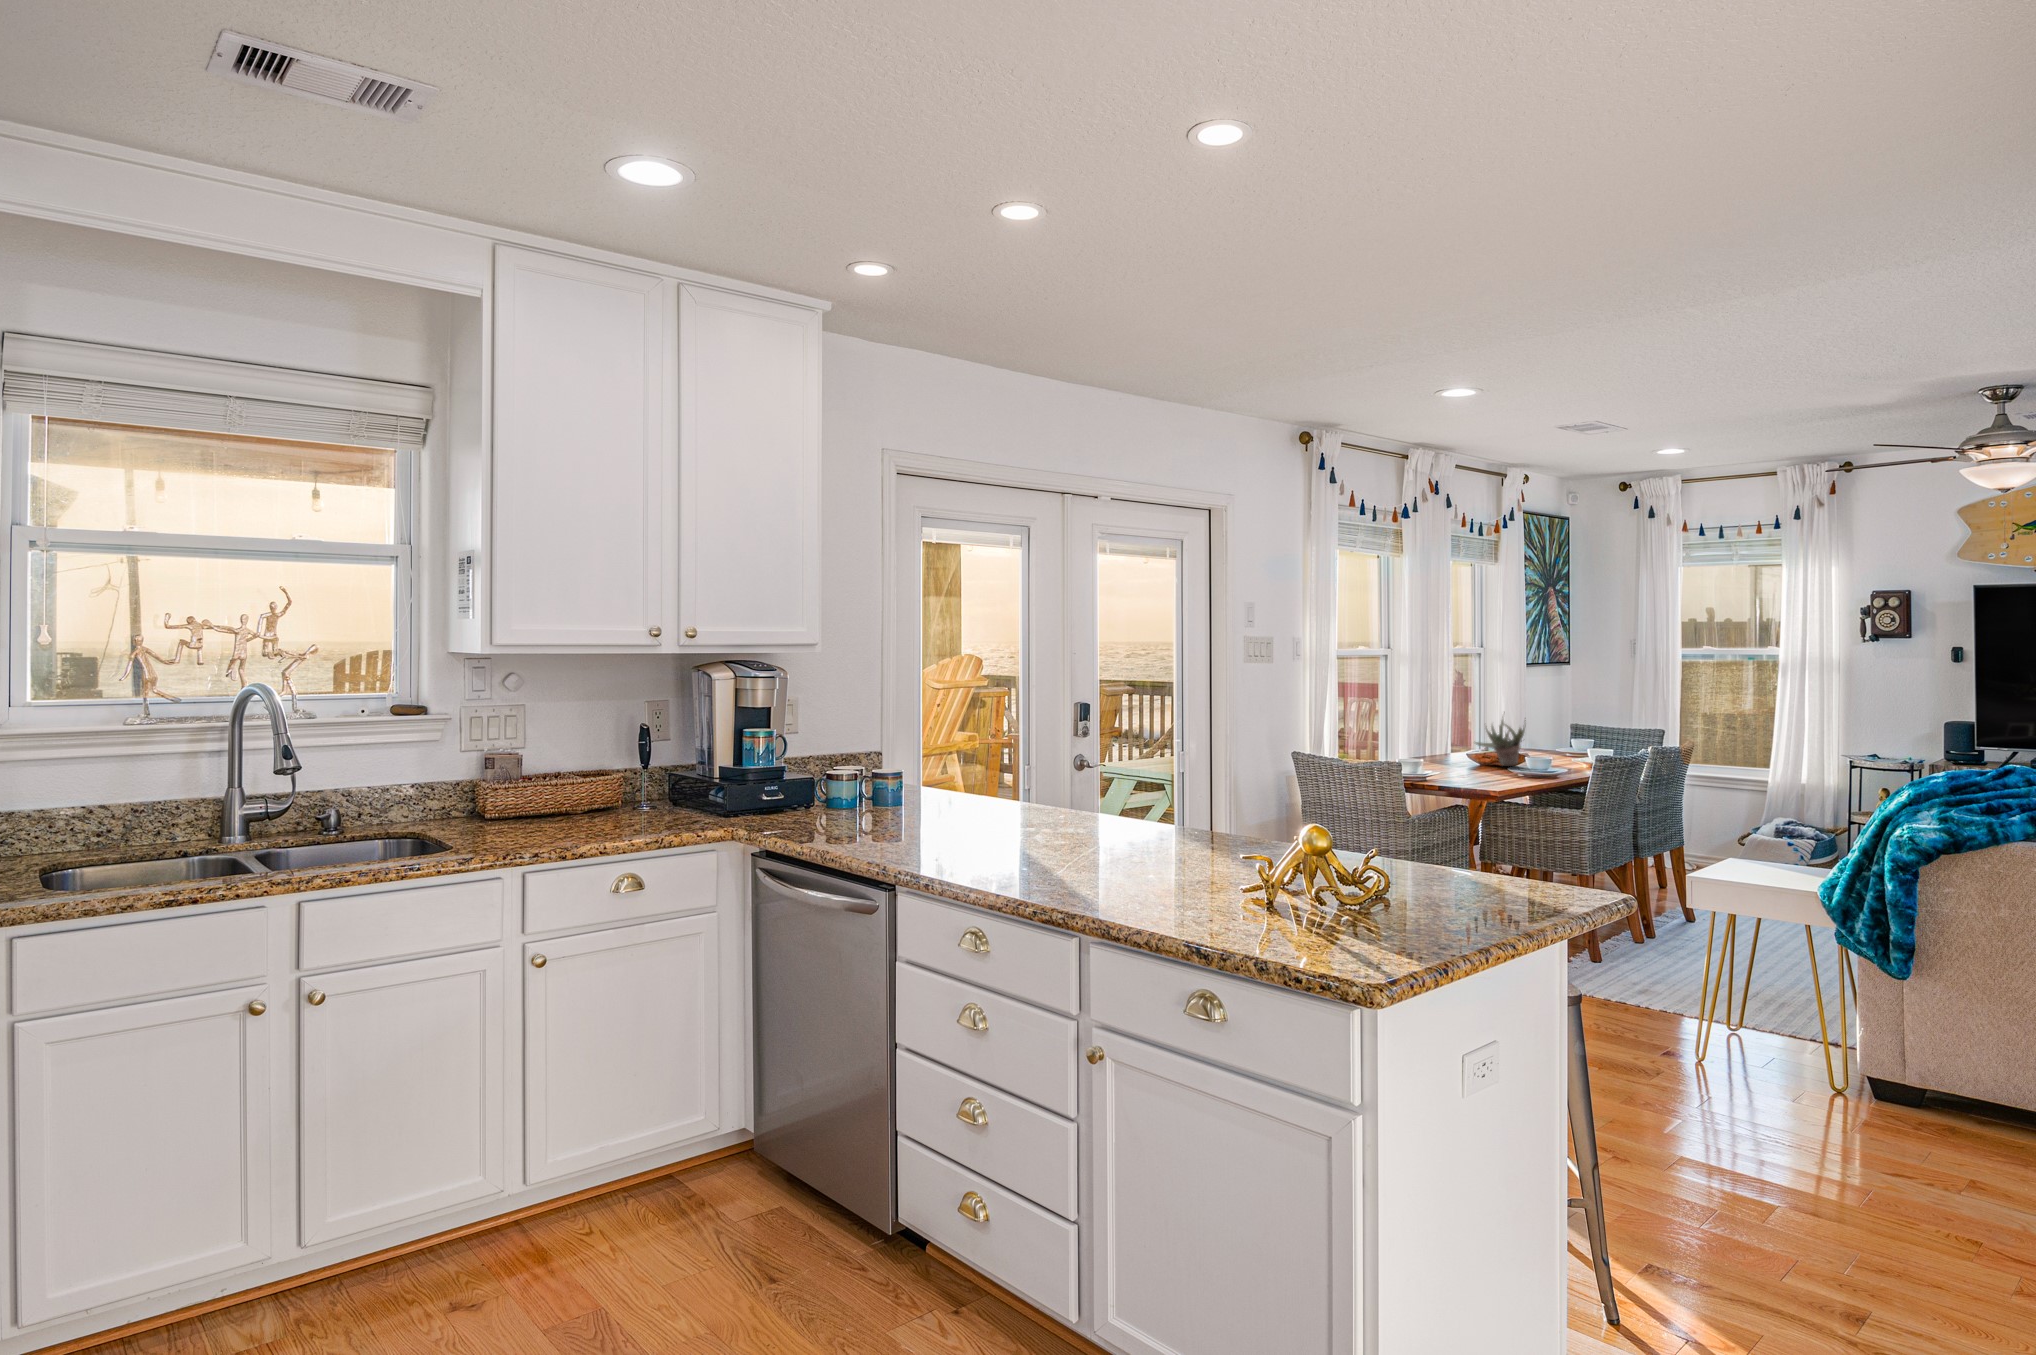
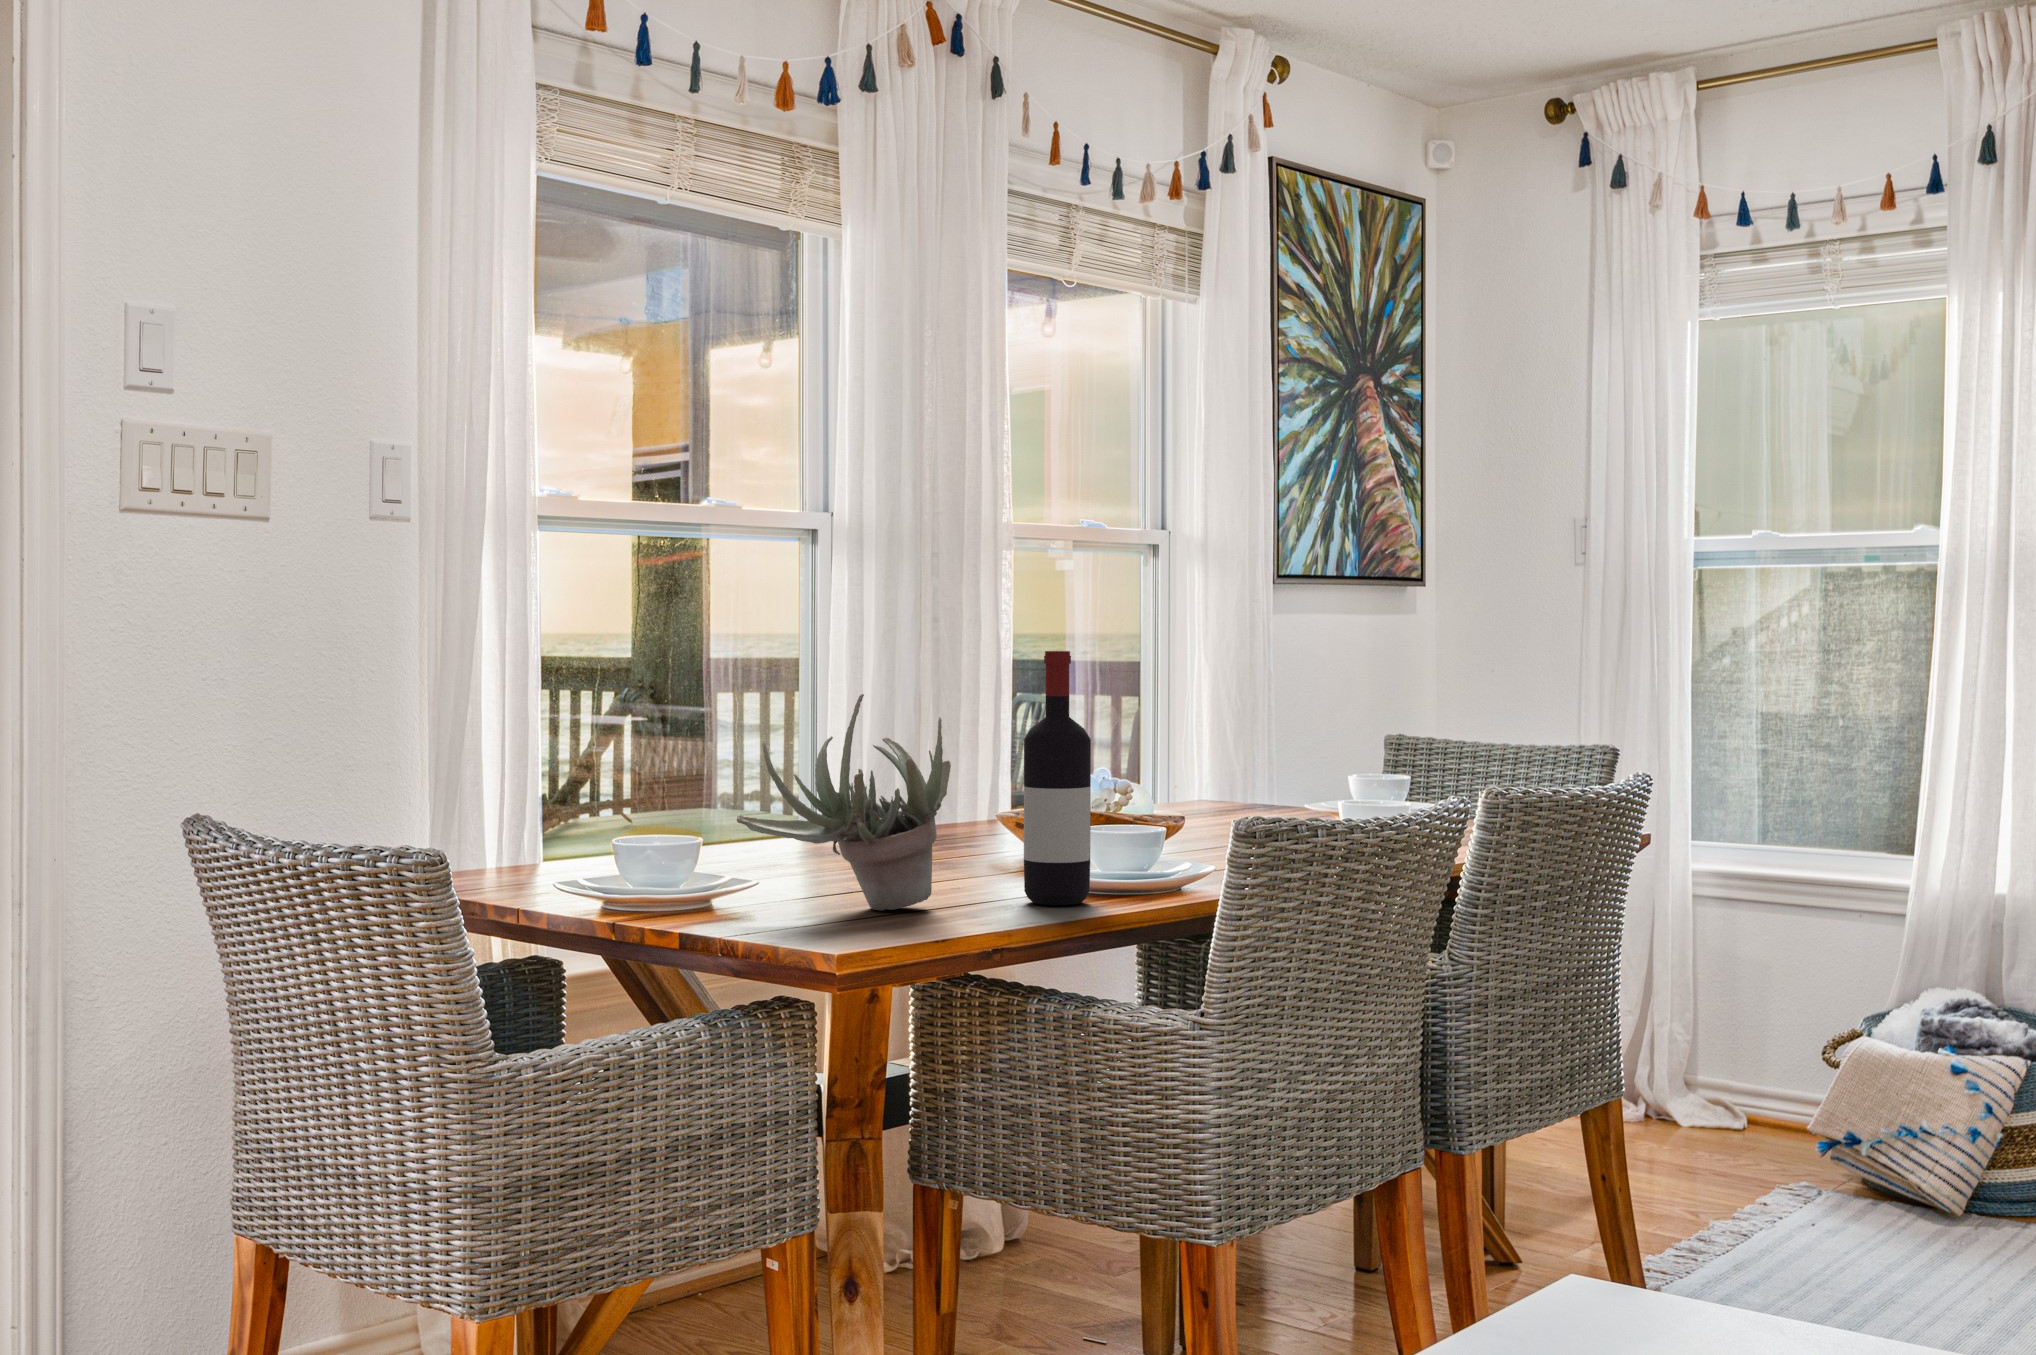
wine bottle: none [1537,700,1556,766] -> present [1024,651,1091,905]

